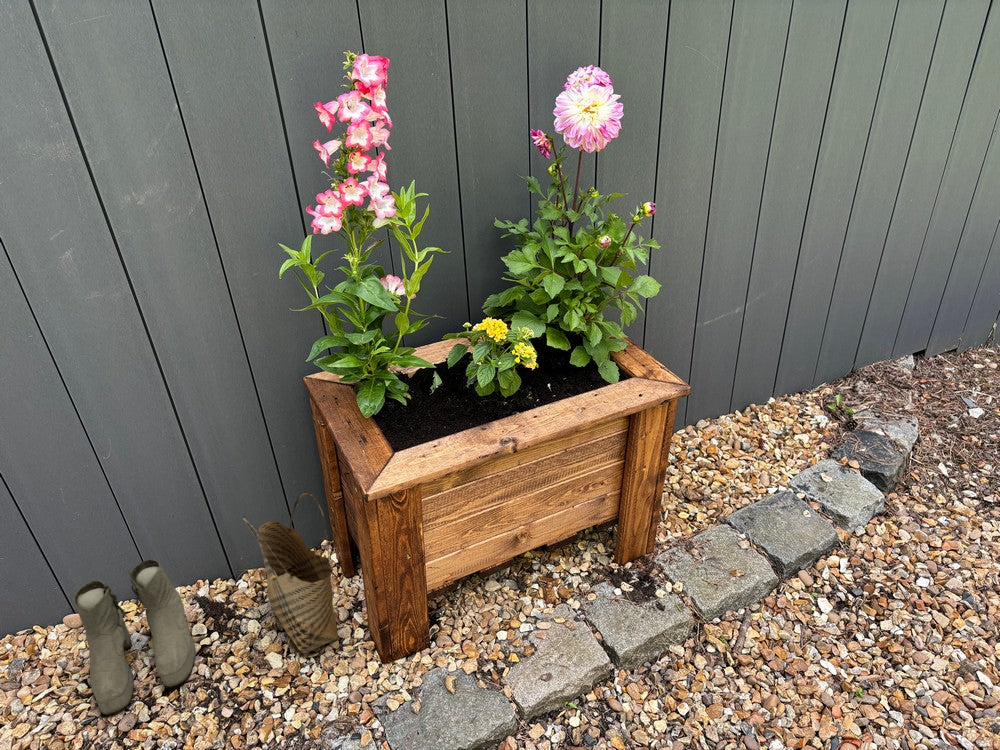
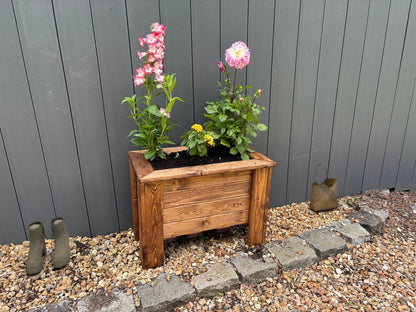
woven basket: present [243,492,338,653] -> present [309,164,338,211]

